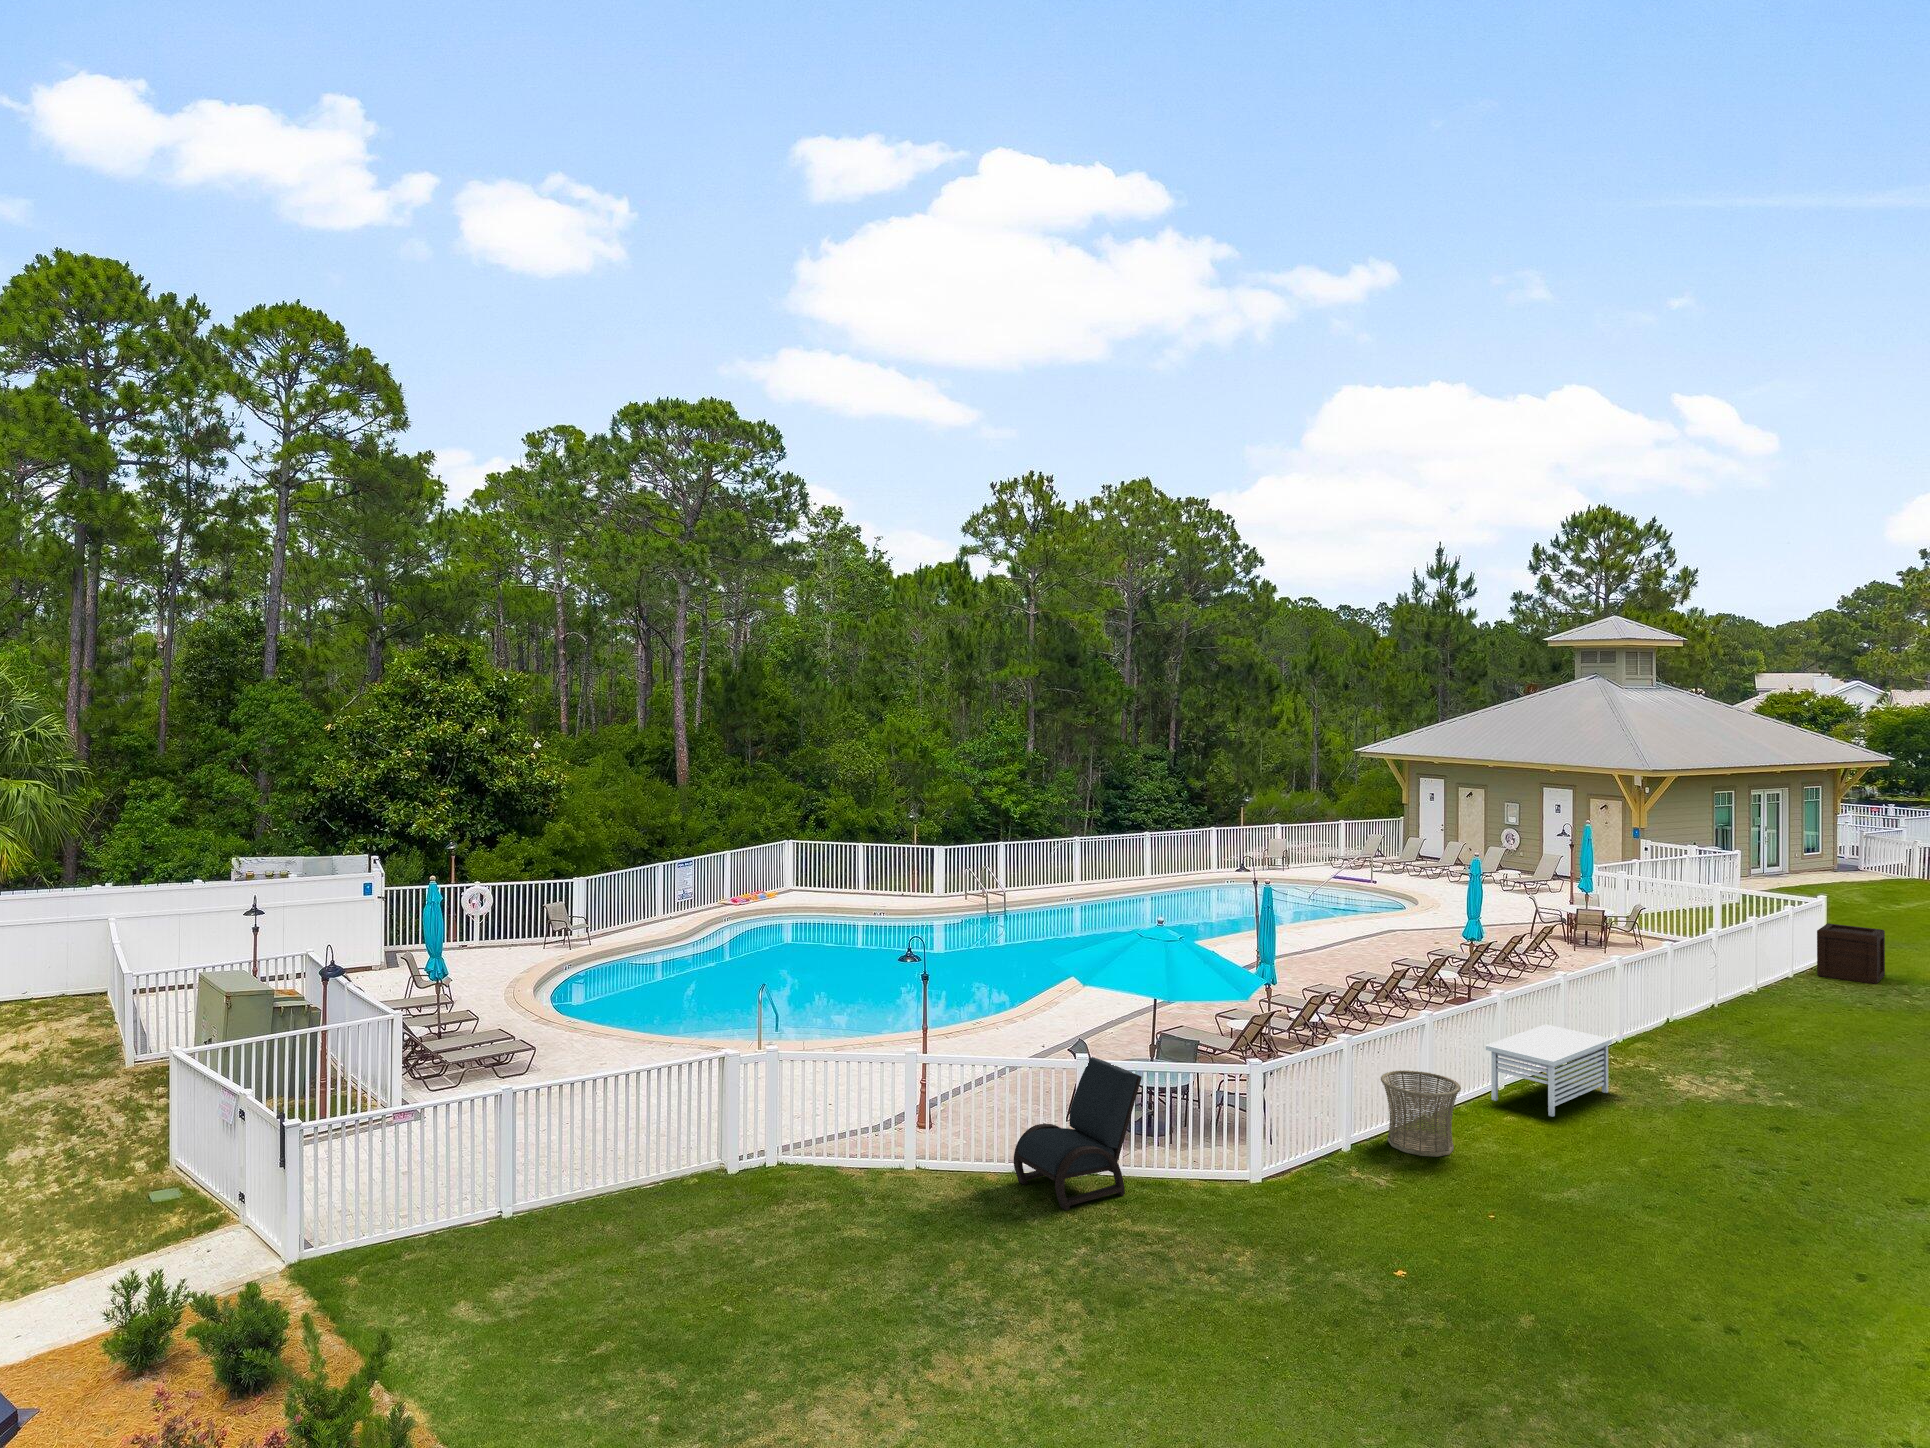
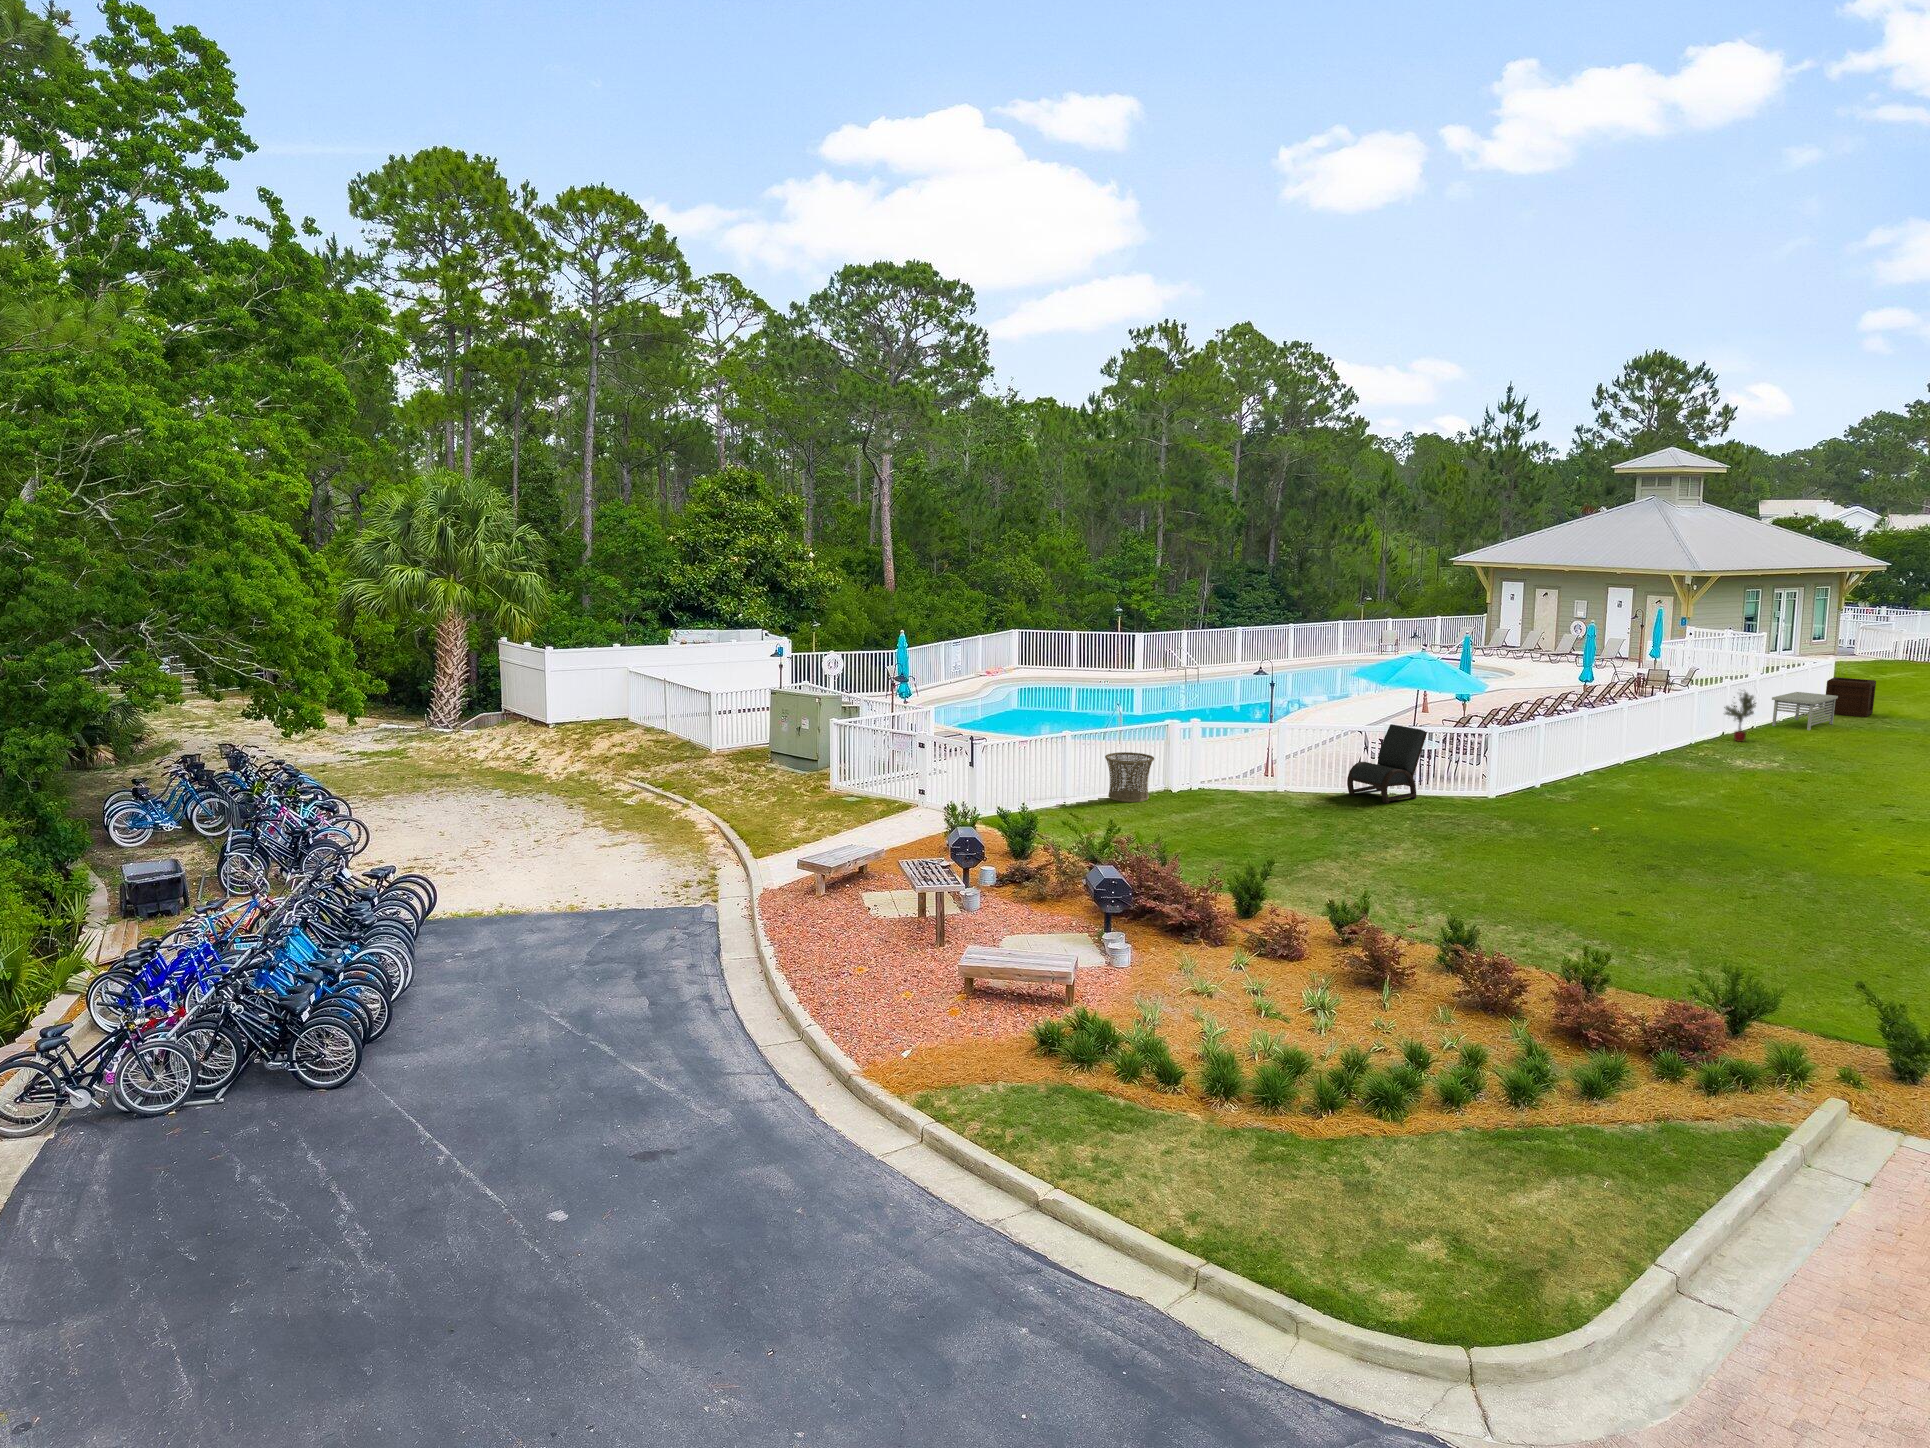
potted tree: none [1665,958,1714,1039] -> present [1724,692,1756,742]
storage bench: present [1486,1025,1612,1117] -> present [1772,692,1838,730]
basket: present [1381,1070,1461,1157] -> present [1105,752,1154,802]

